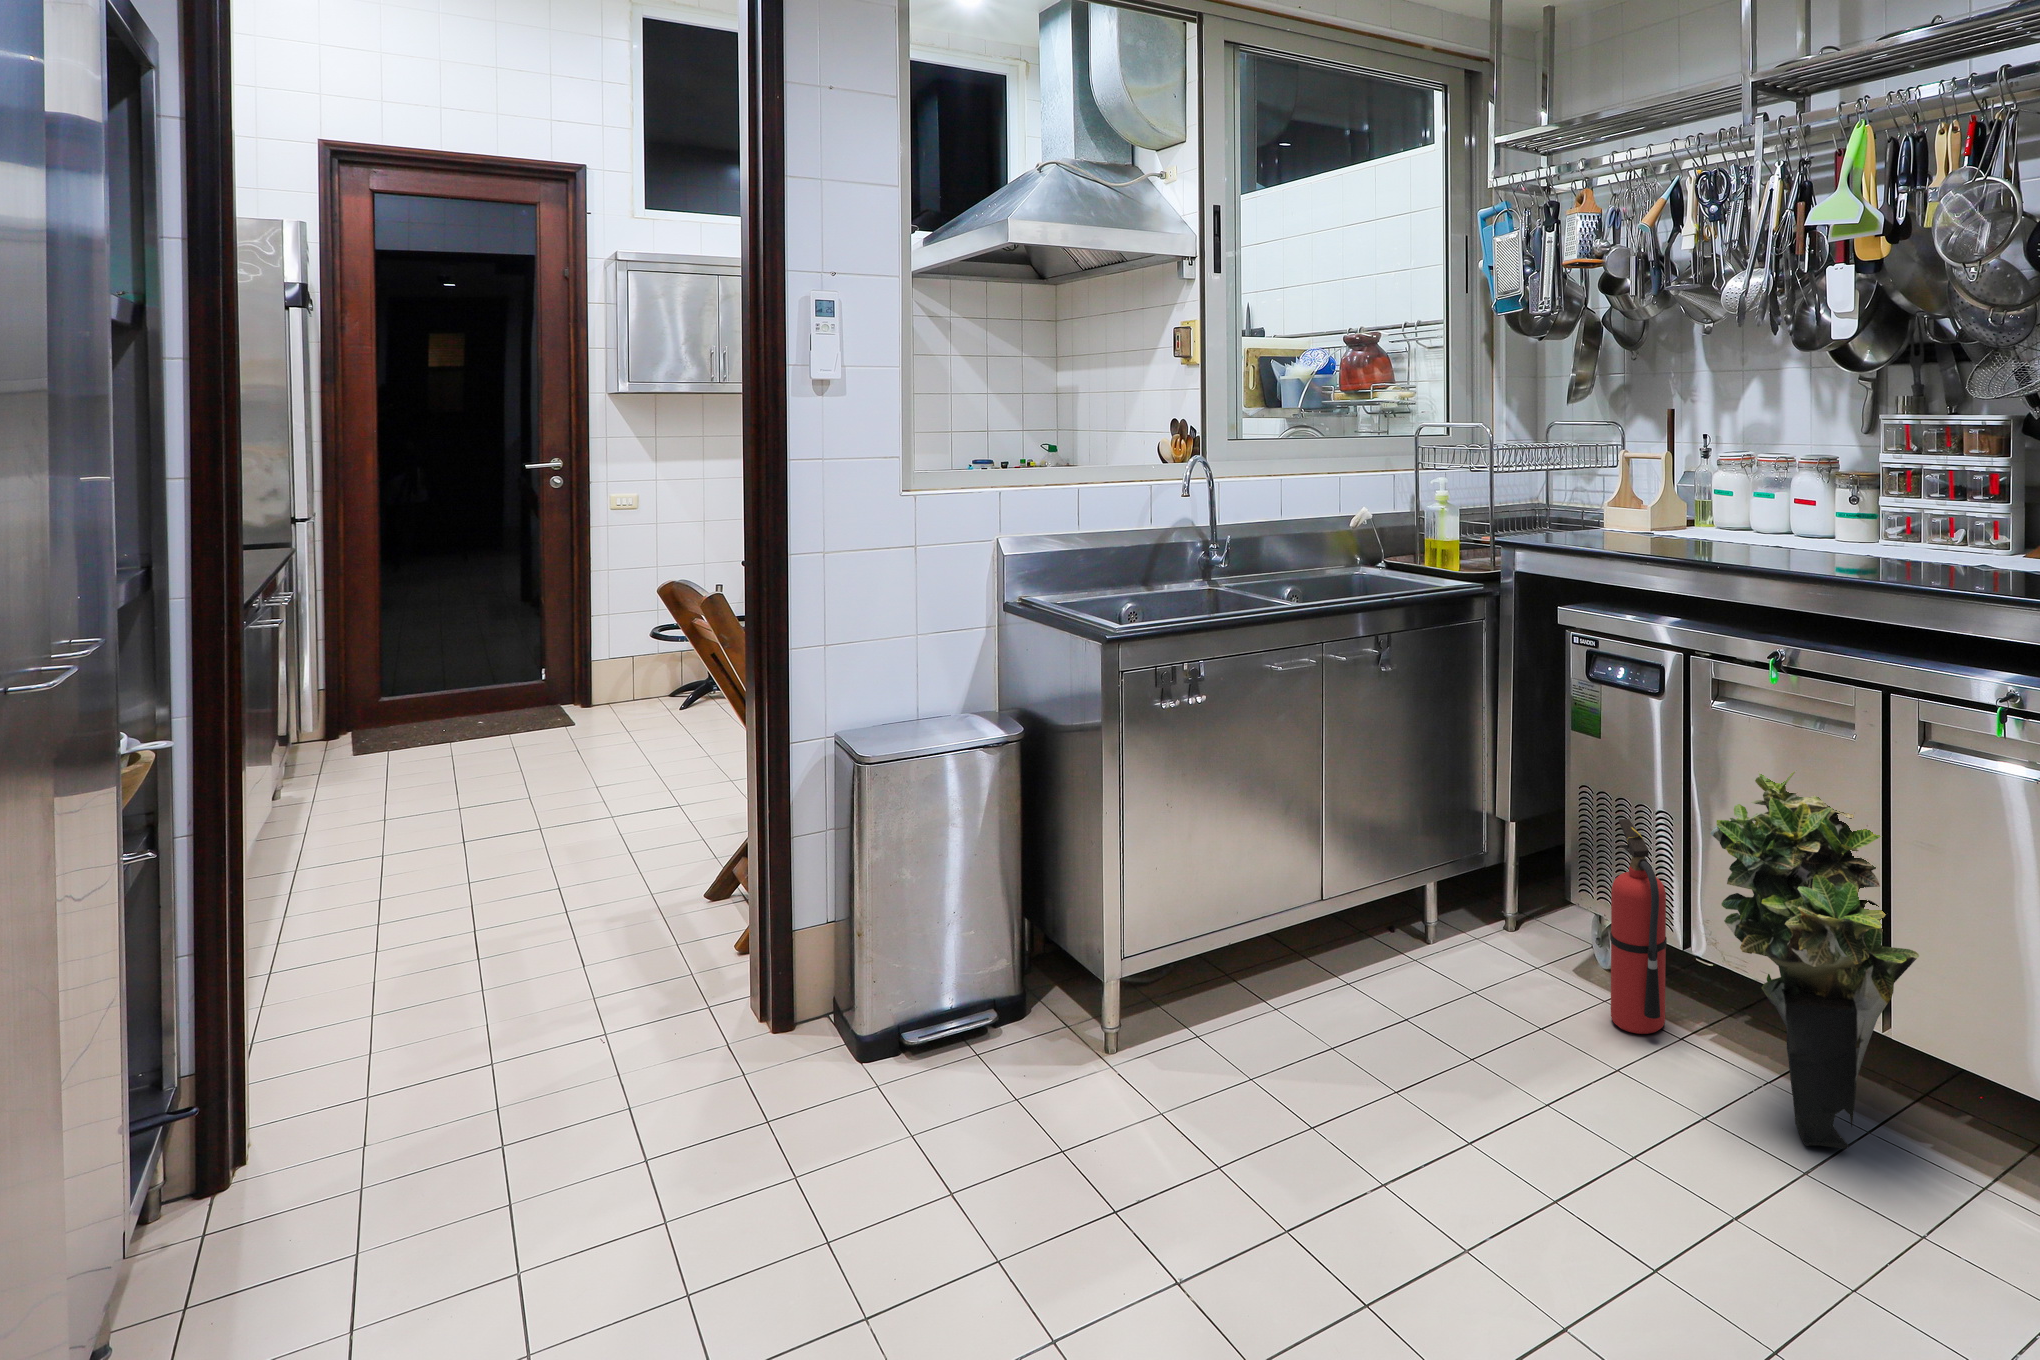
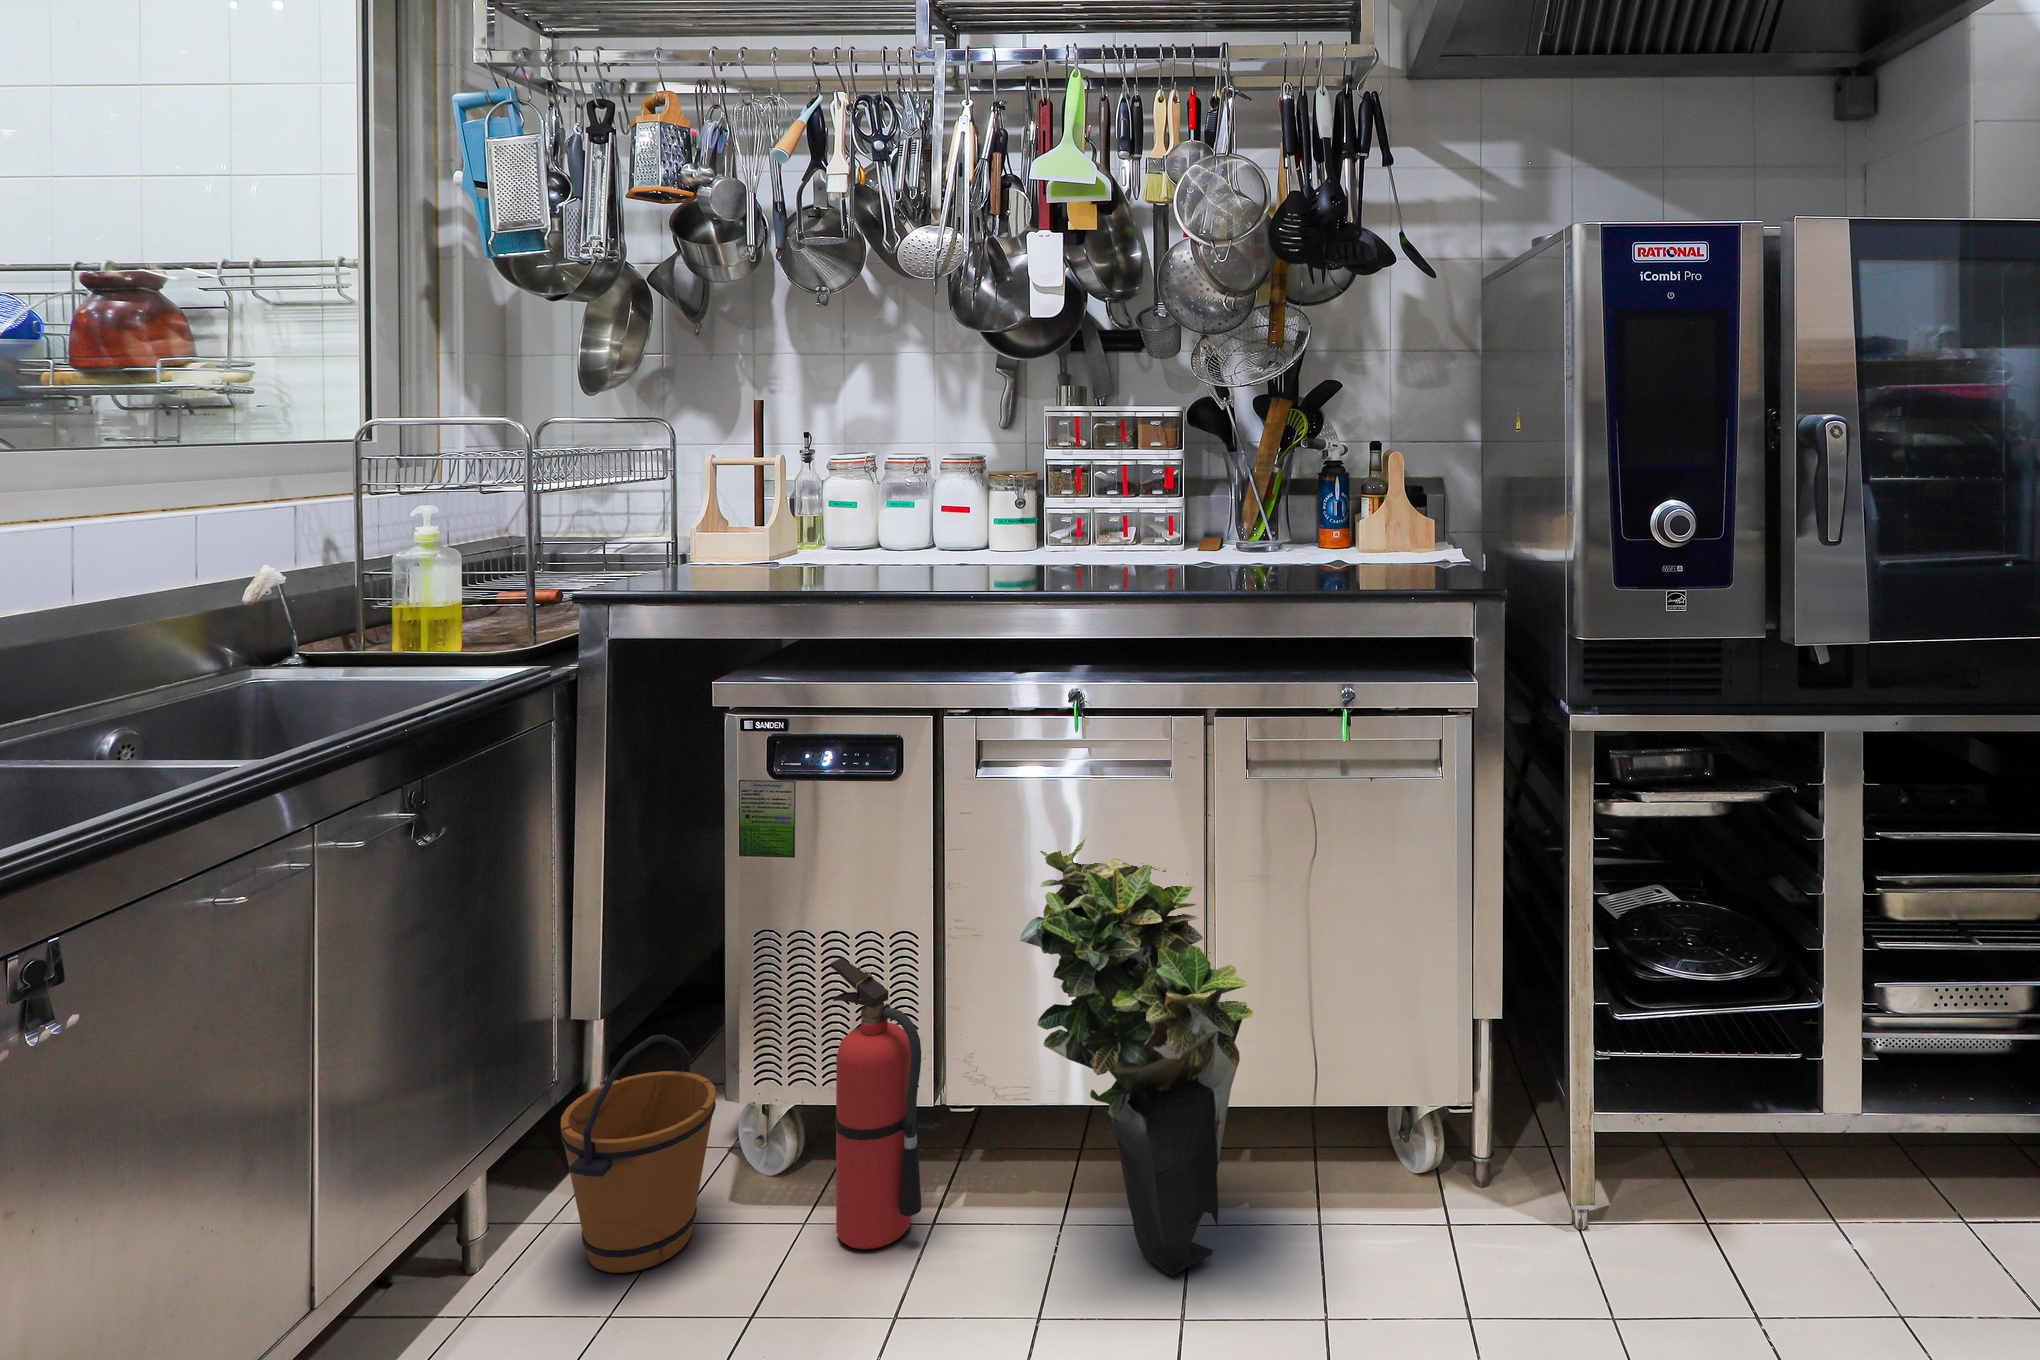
bucket: none [1460,835,1560,982] -> present [561,1035,716,1273]

